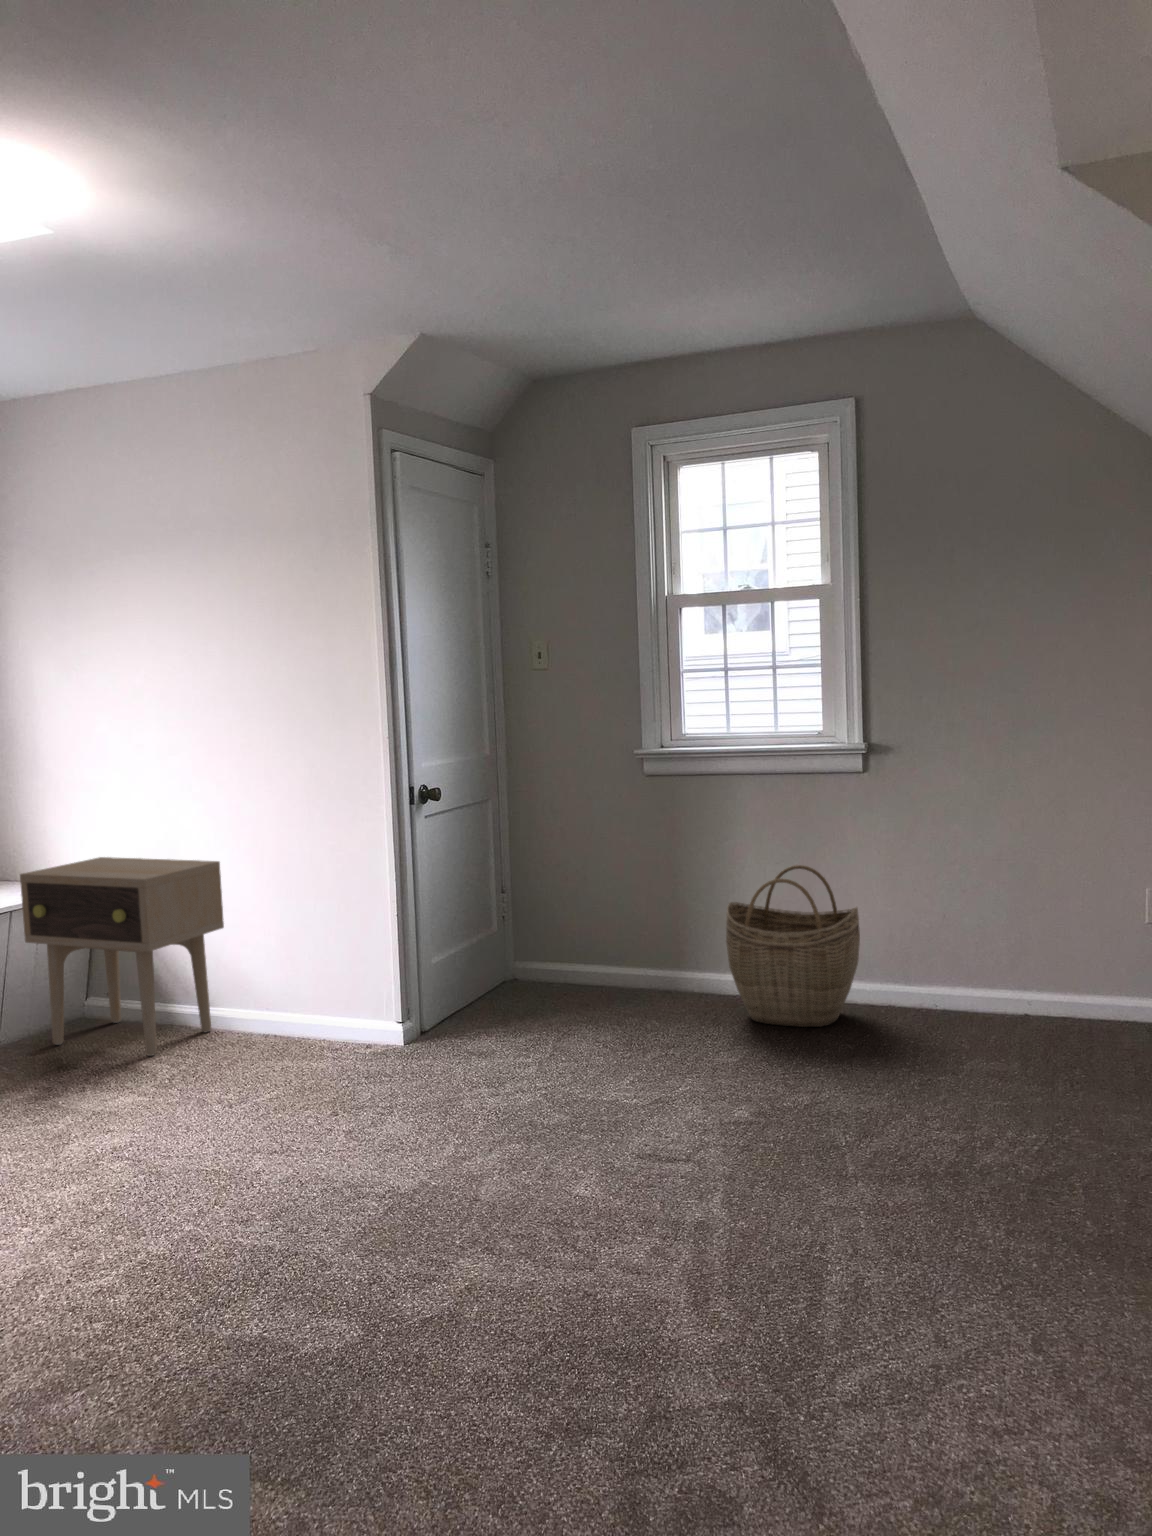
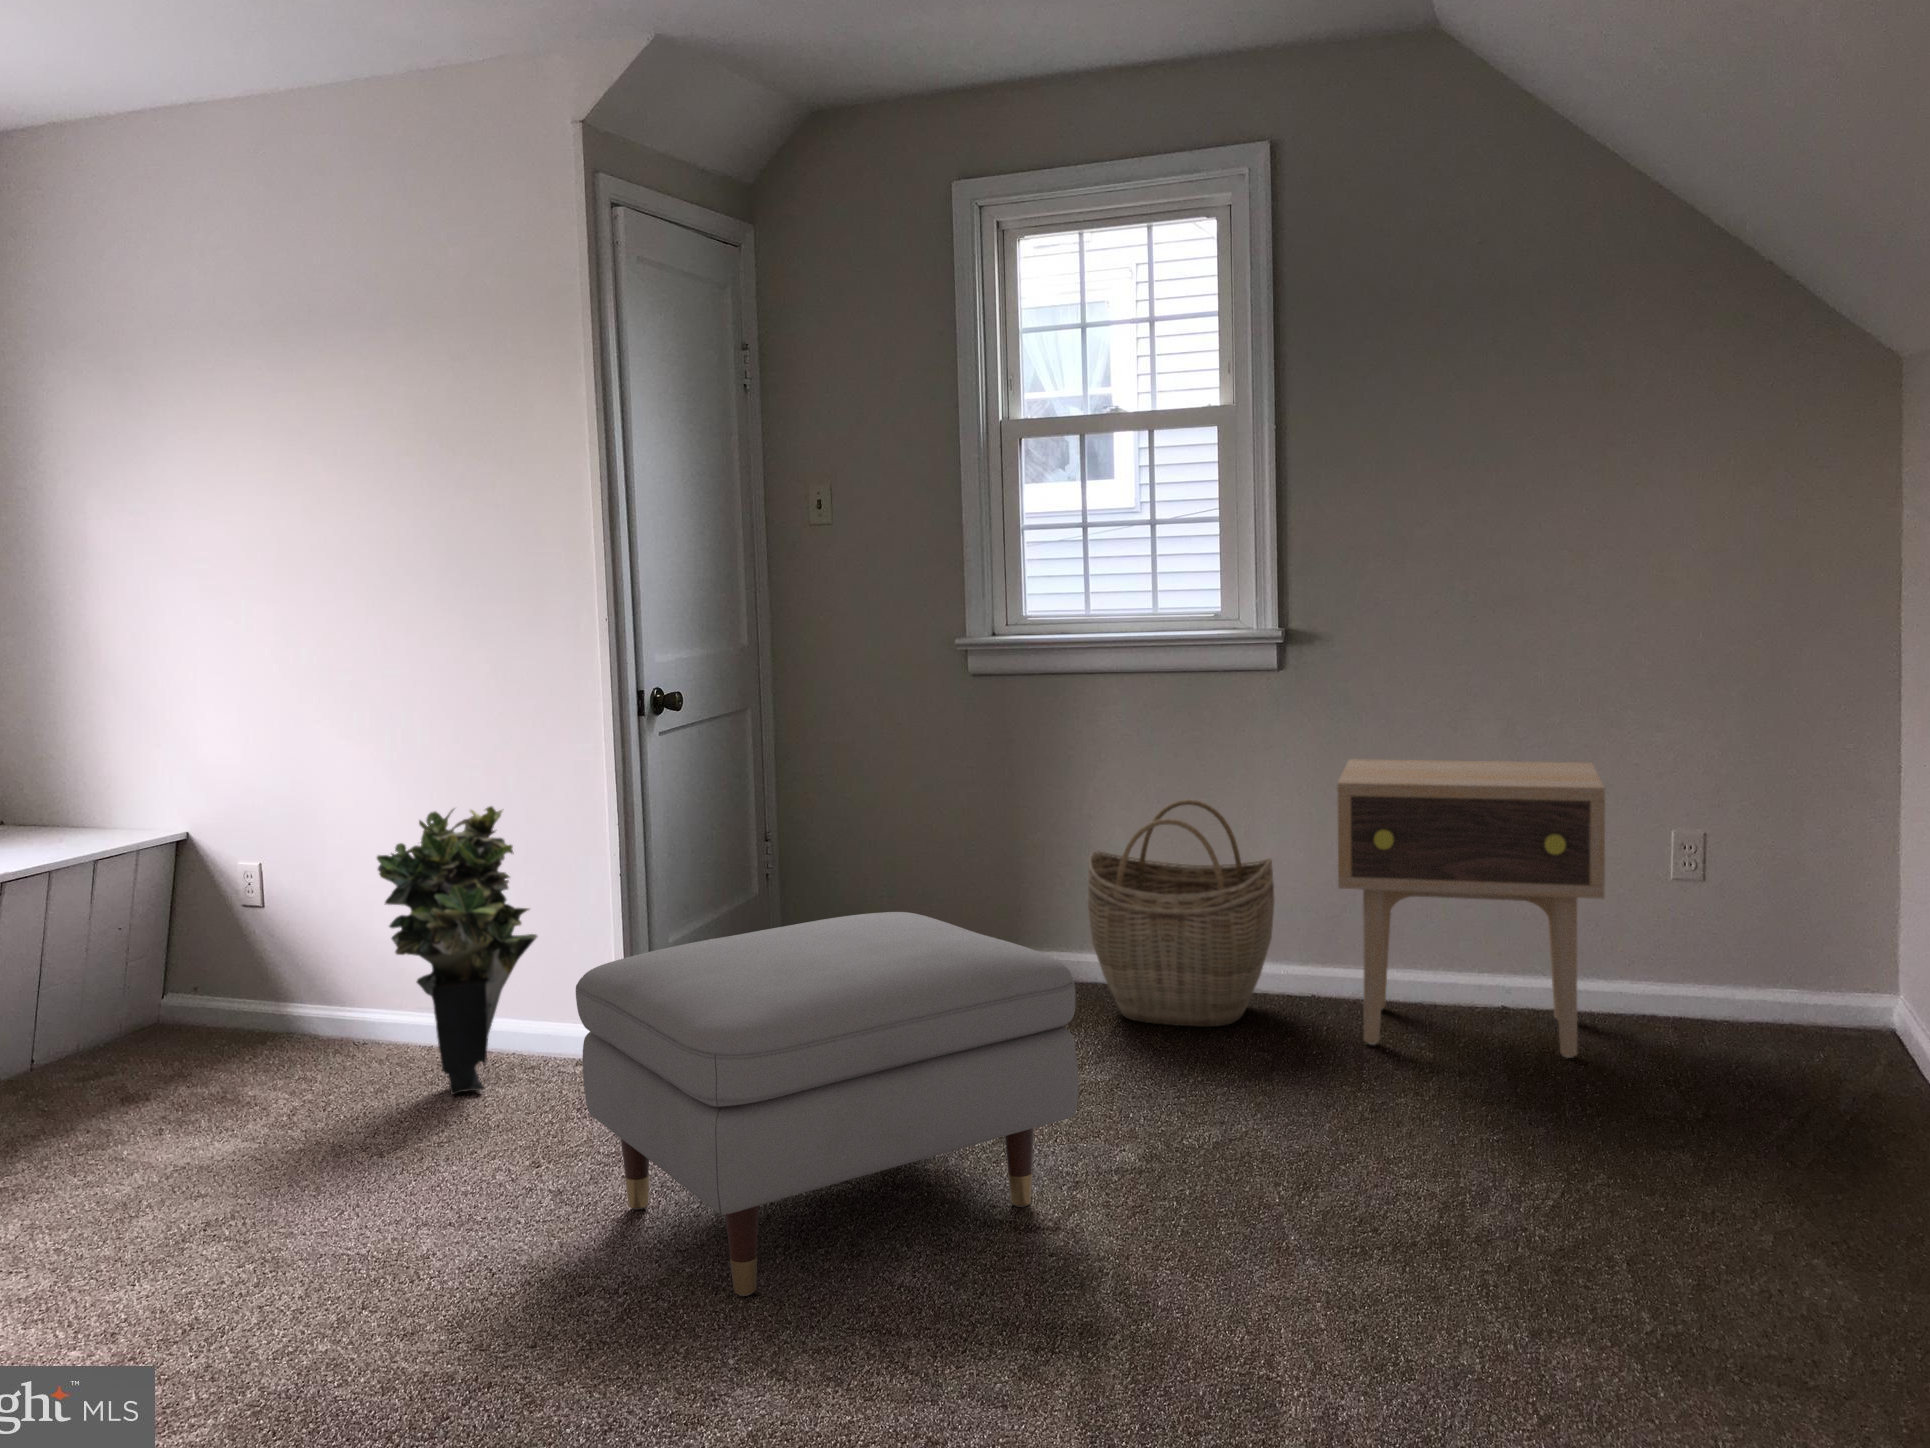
side table: present [20,857,224,1056] -> present [1337,759,1605,1058]
potted plant: none [229,868,339,1068] -> present [377,806,537,1095]
ottoman: none [360,943,704,1200] -> present [576,912,1079,1296]

